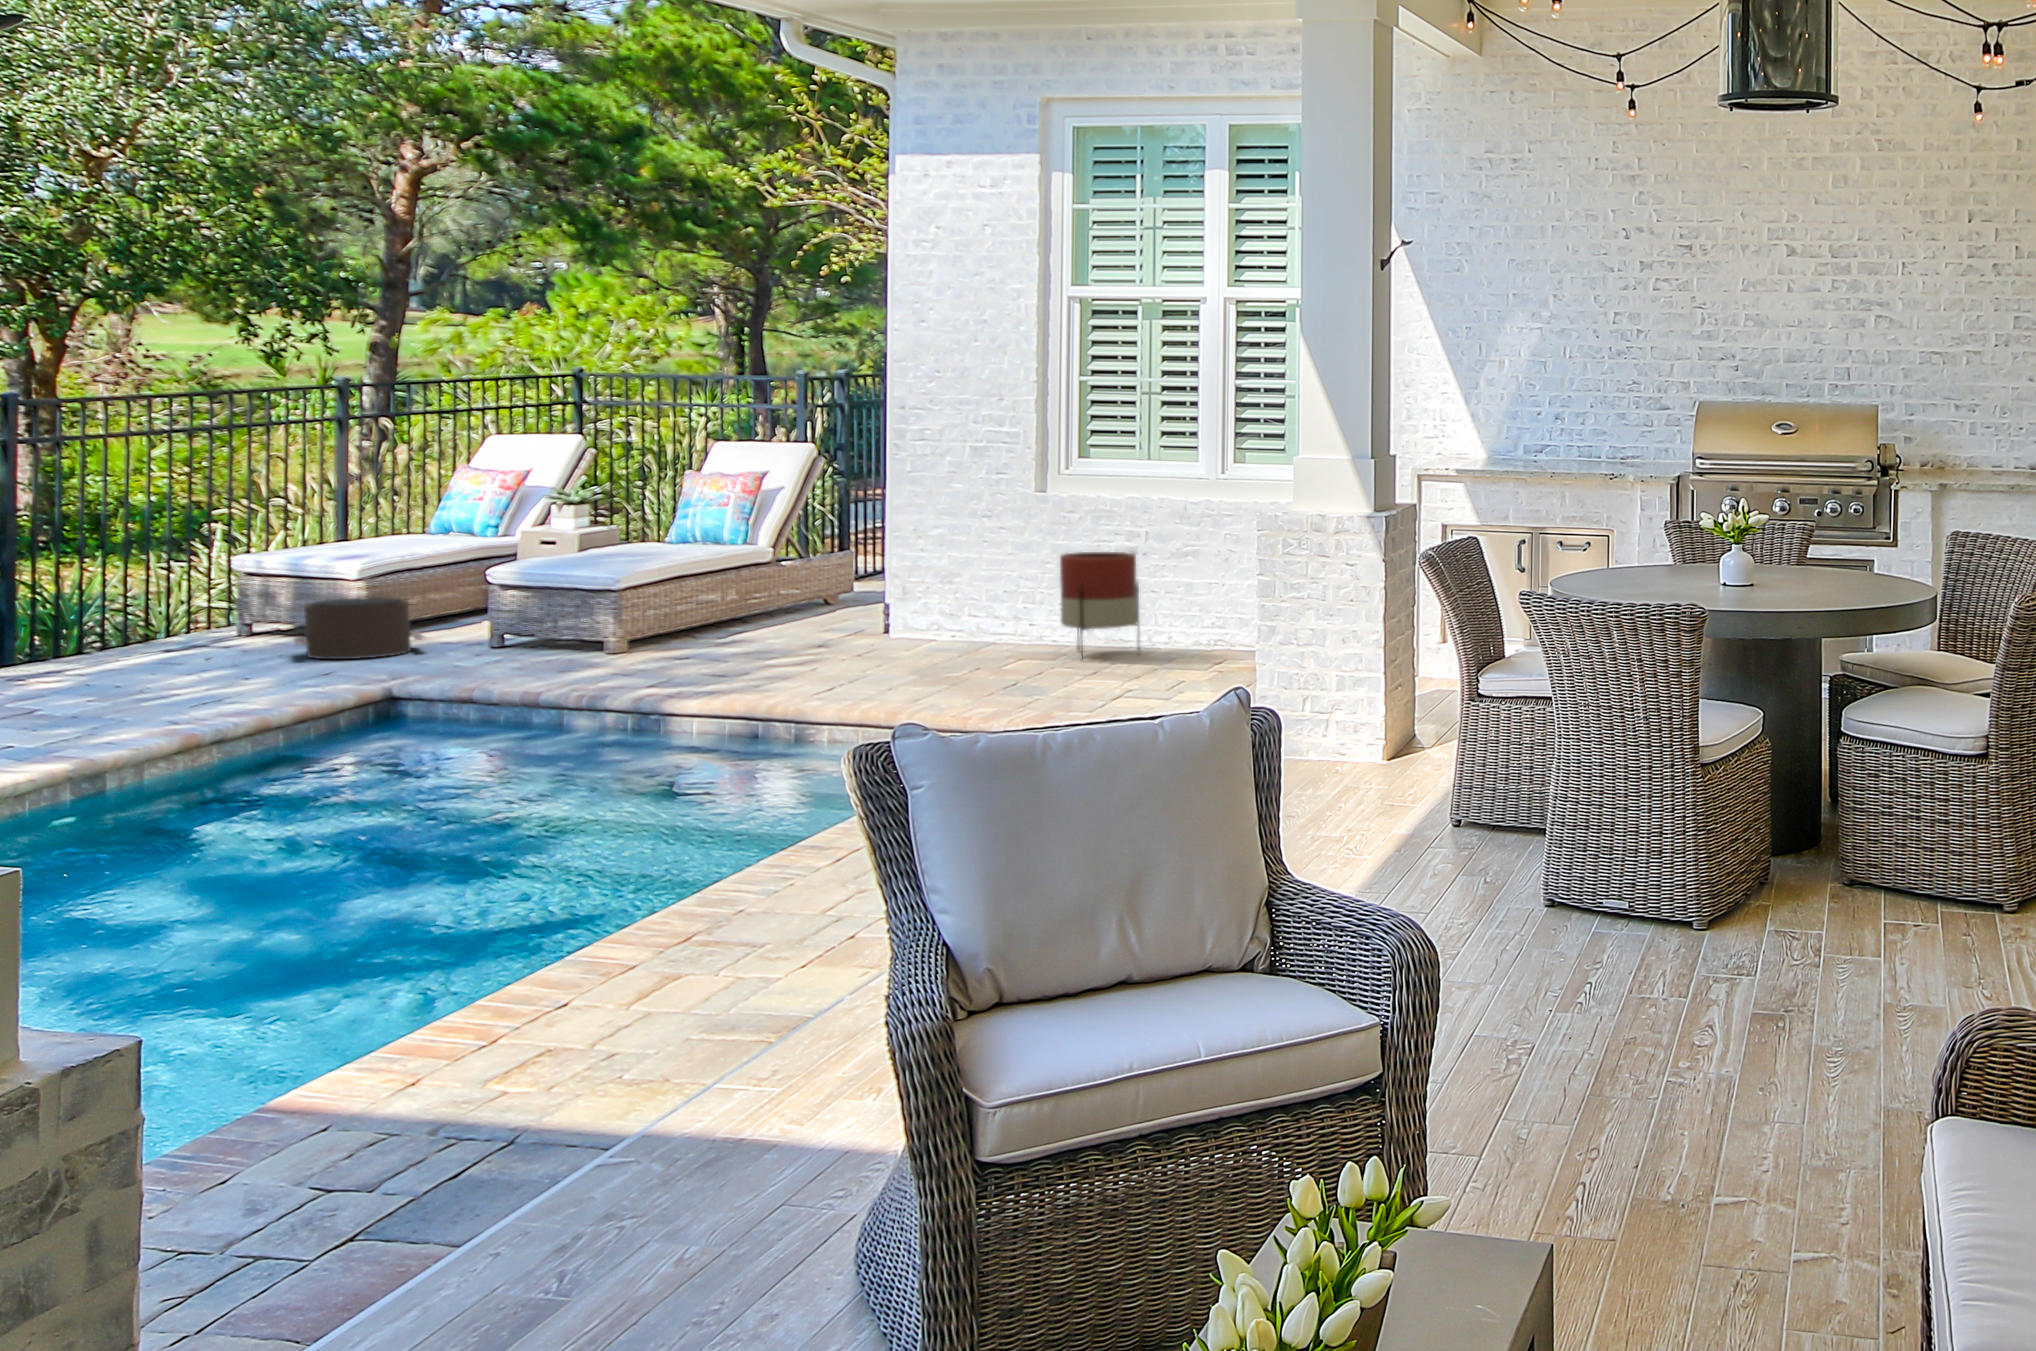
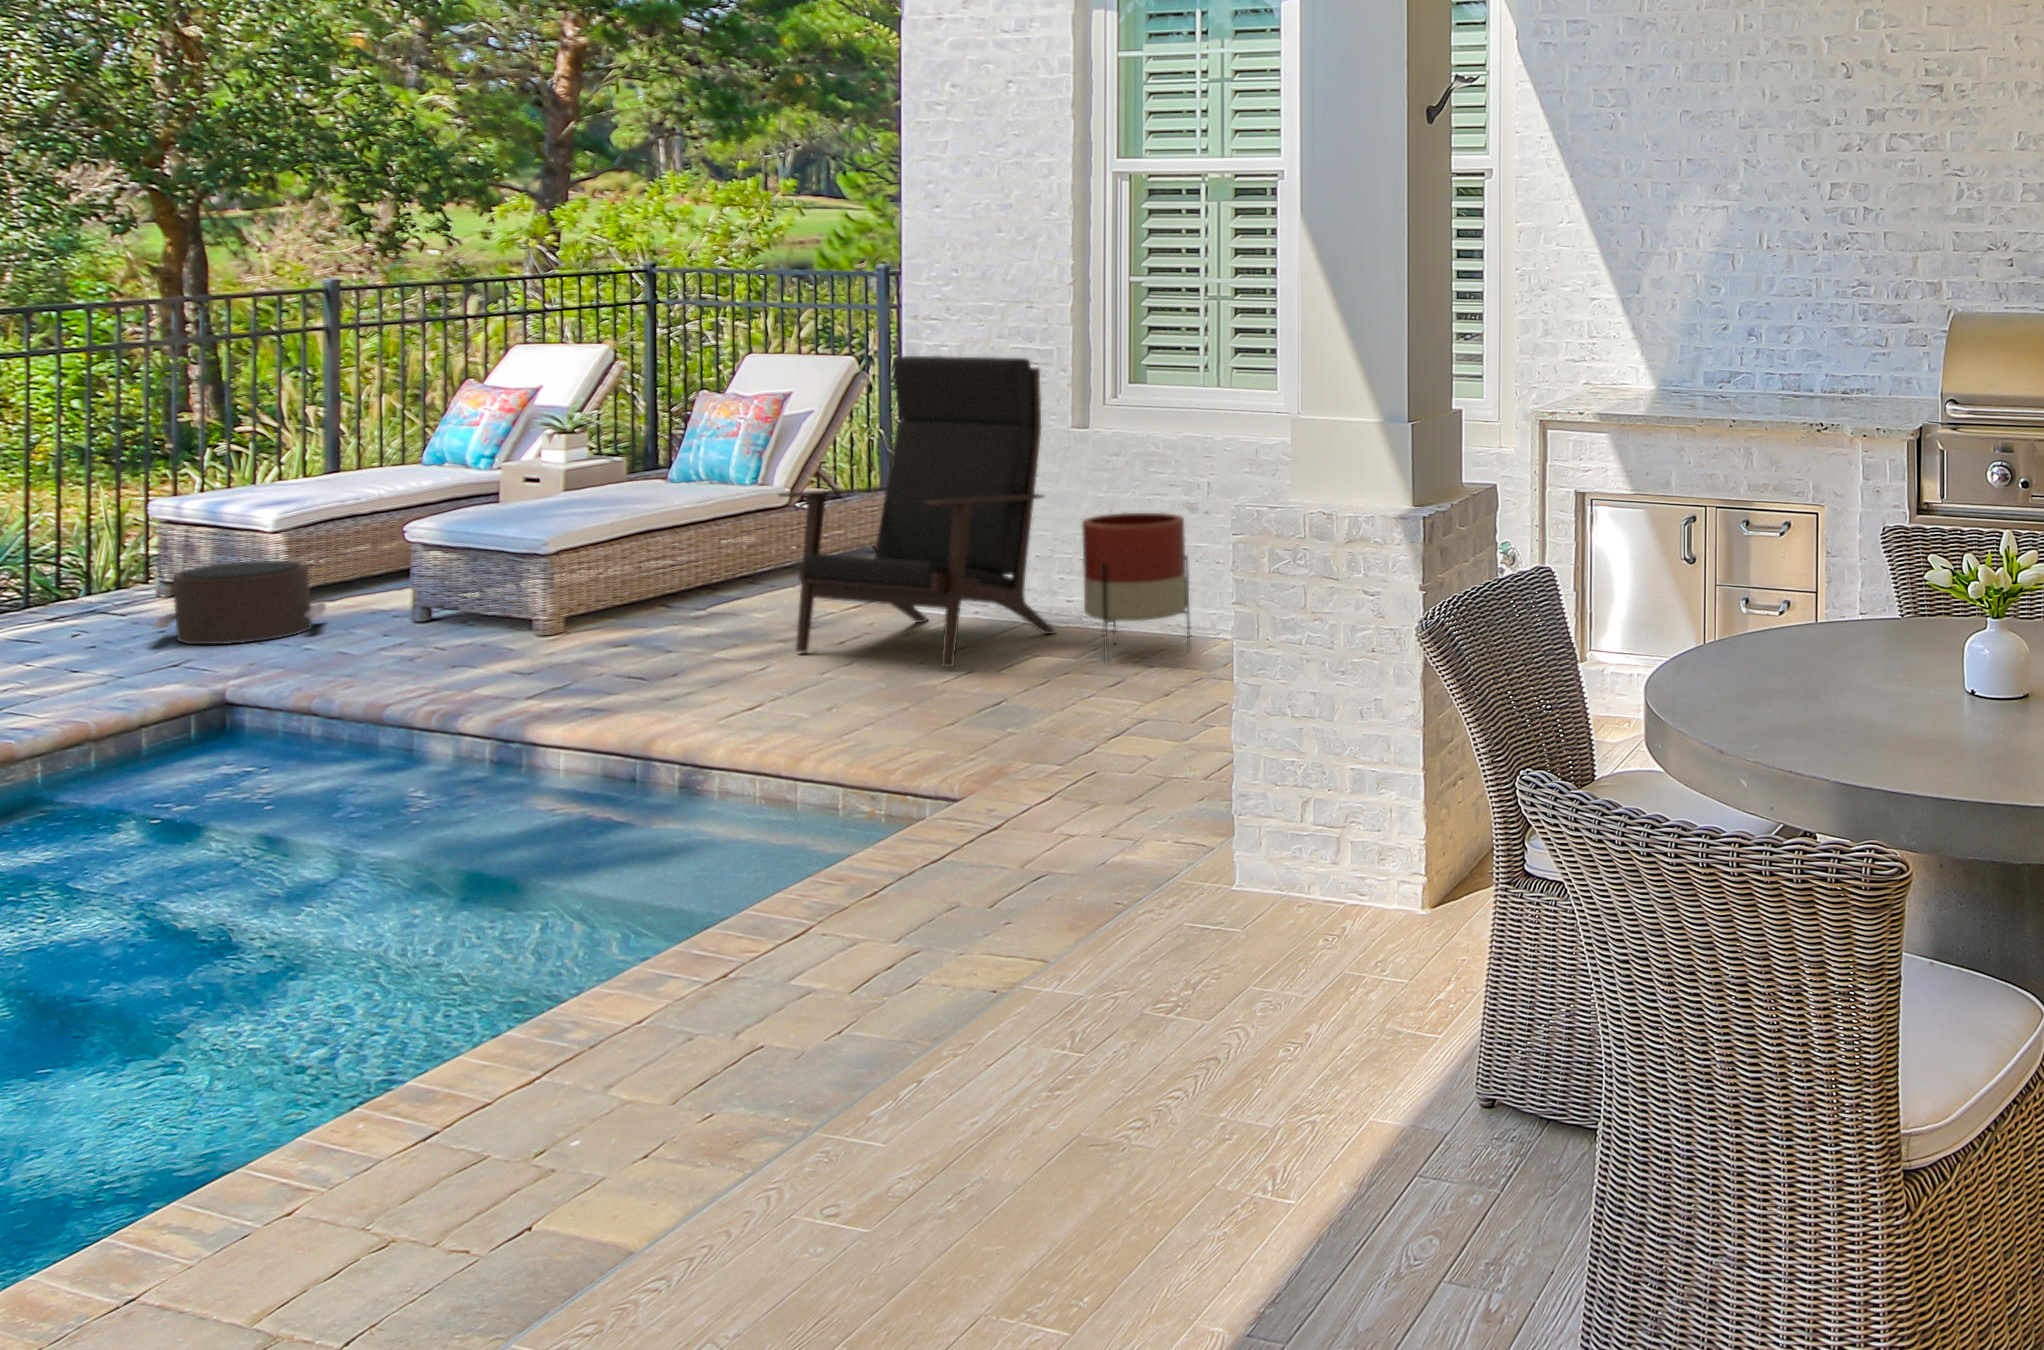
lounge chair: none [824,435,1027,663] -> present [779,356,1055,667]

